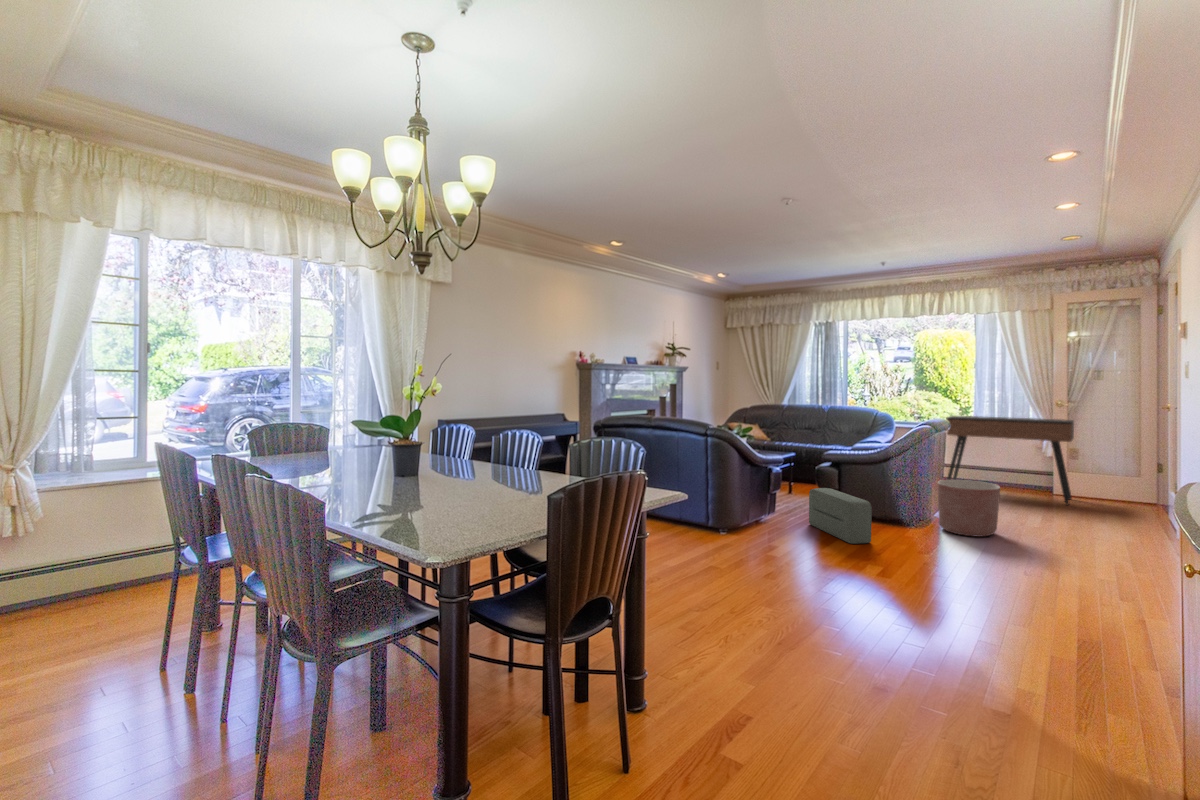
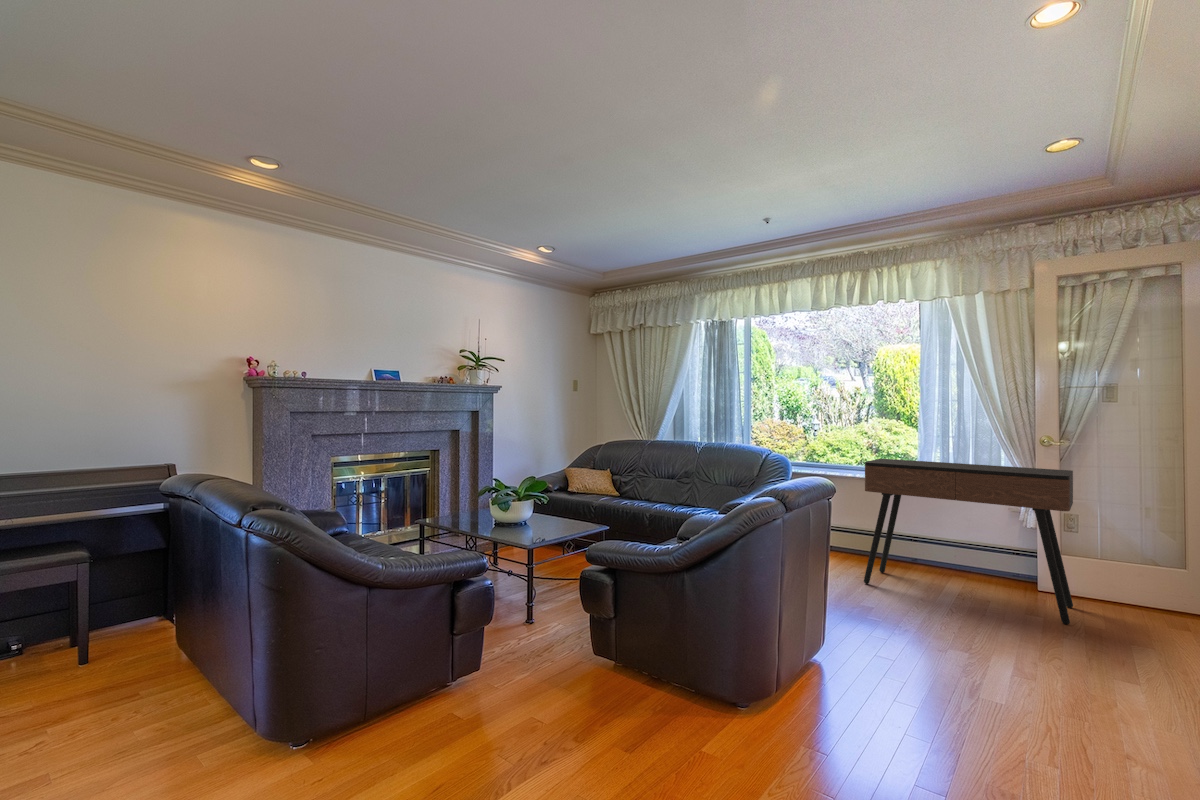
planter: present [938,480,1000,537] -> none [798,598,922,741]
pouf: present [809,488,872,544] -> none [551,610,621,771]

